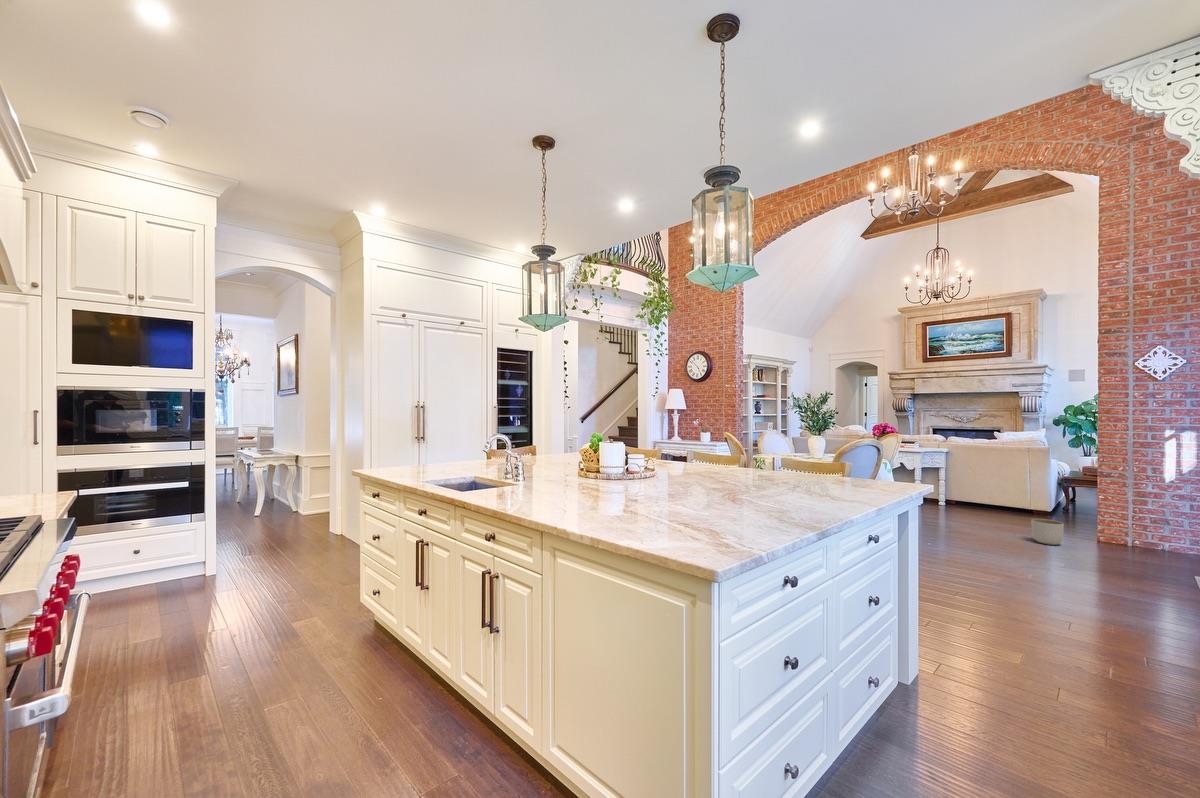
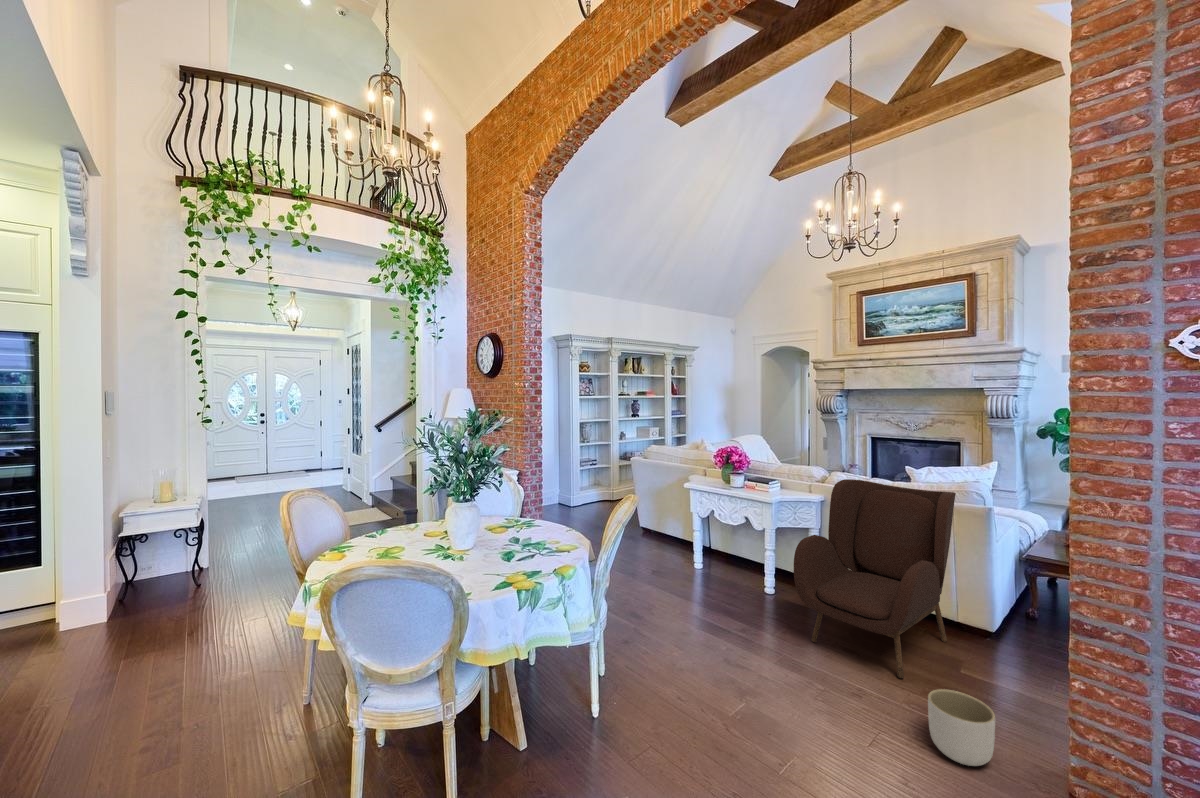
armchair: none [942,437,1029,528] -> present [794,479,956,678]

